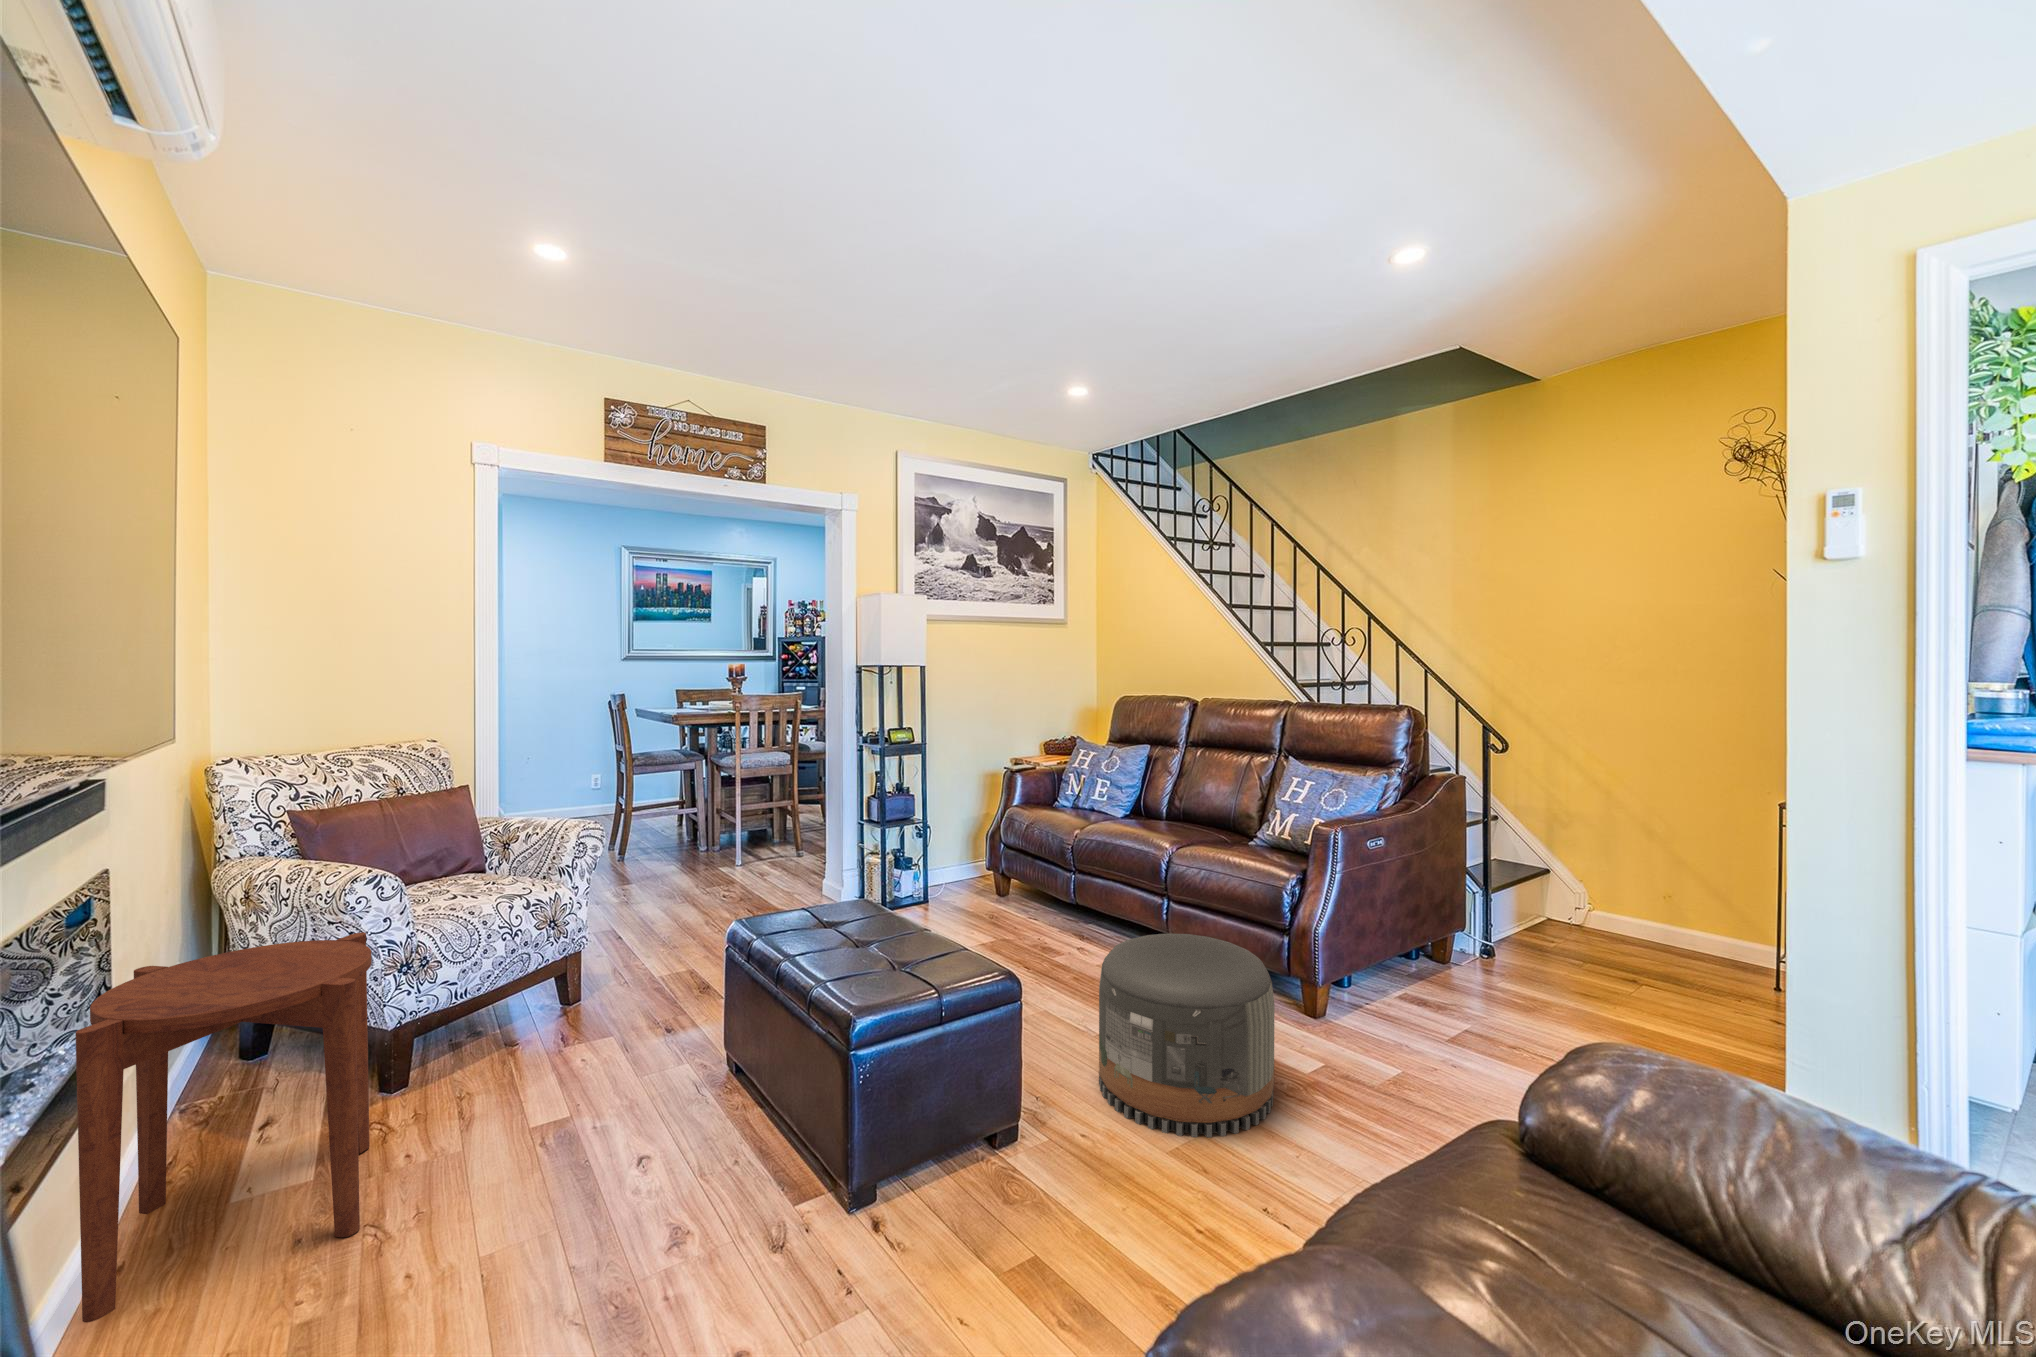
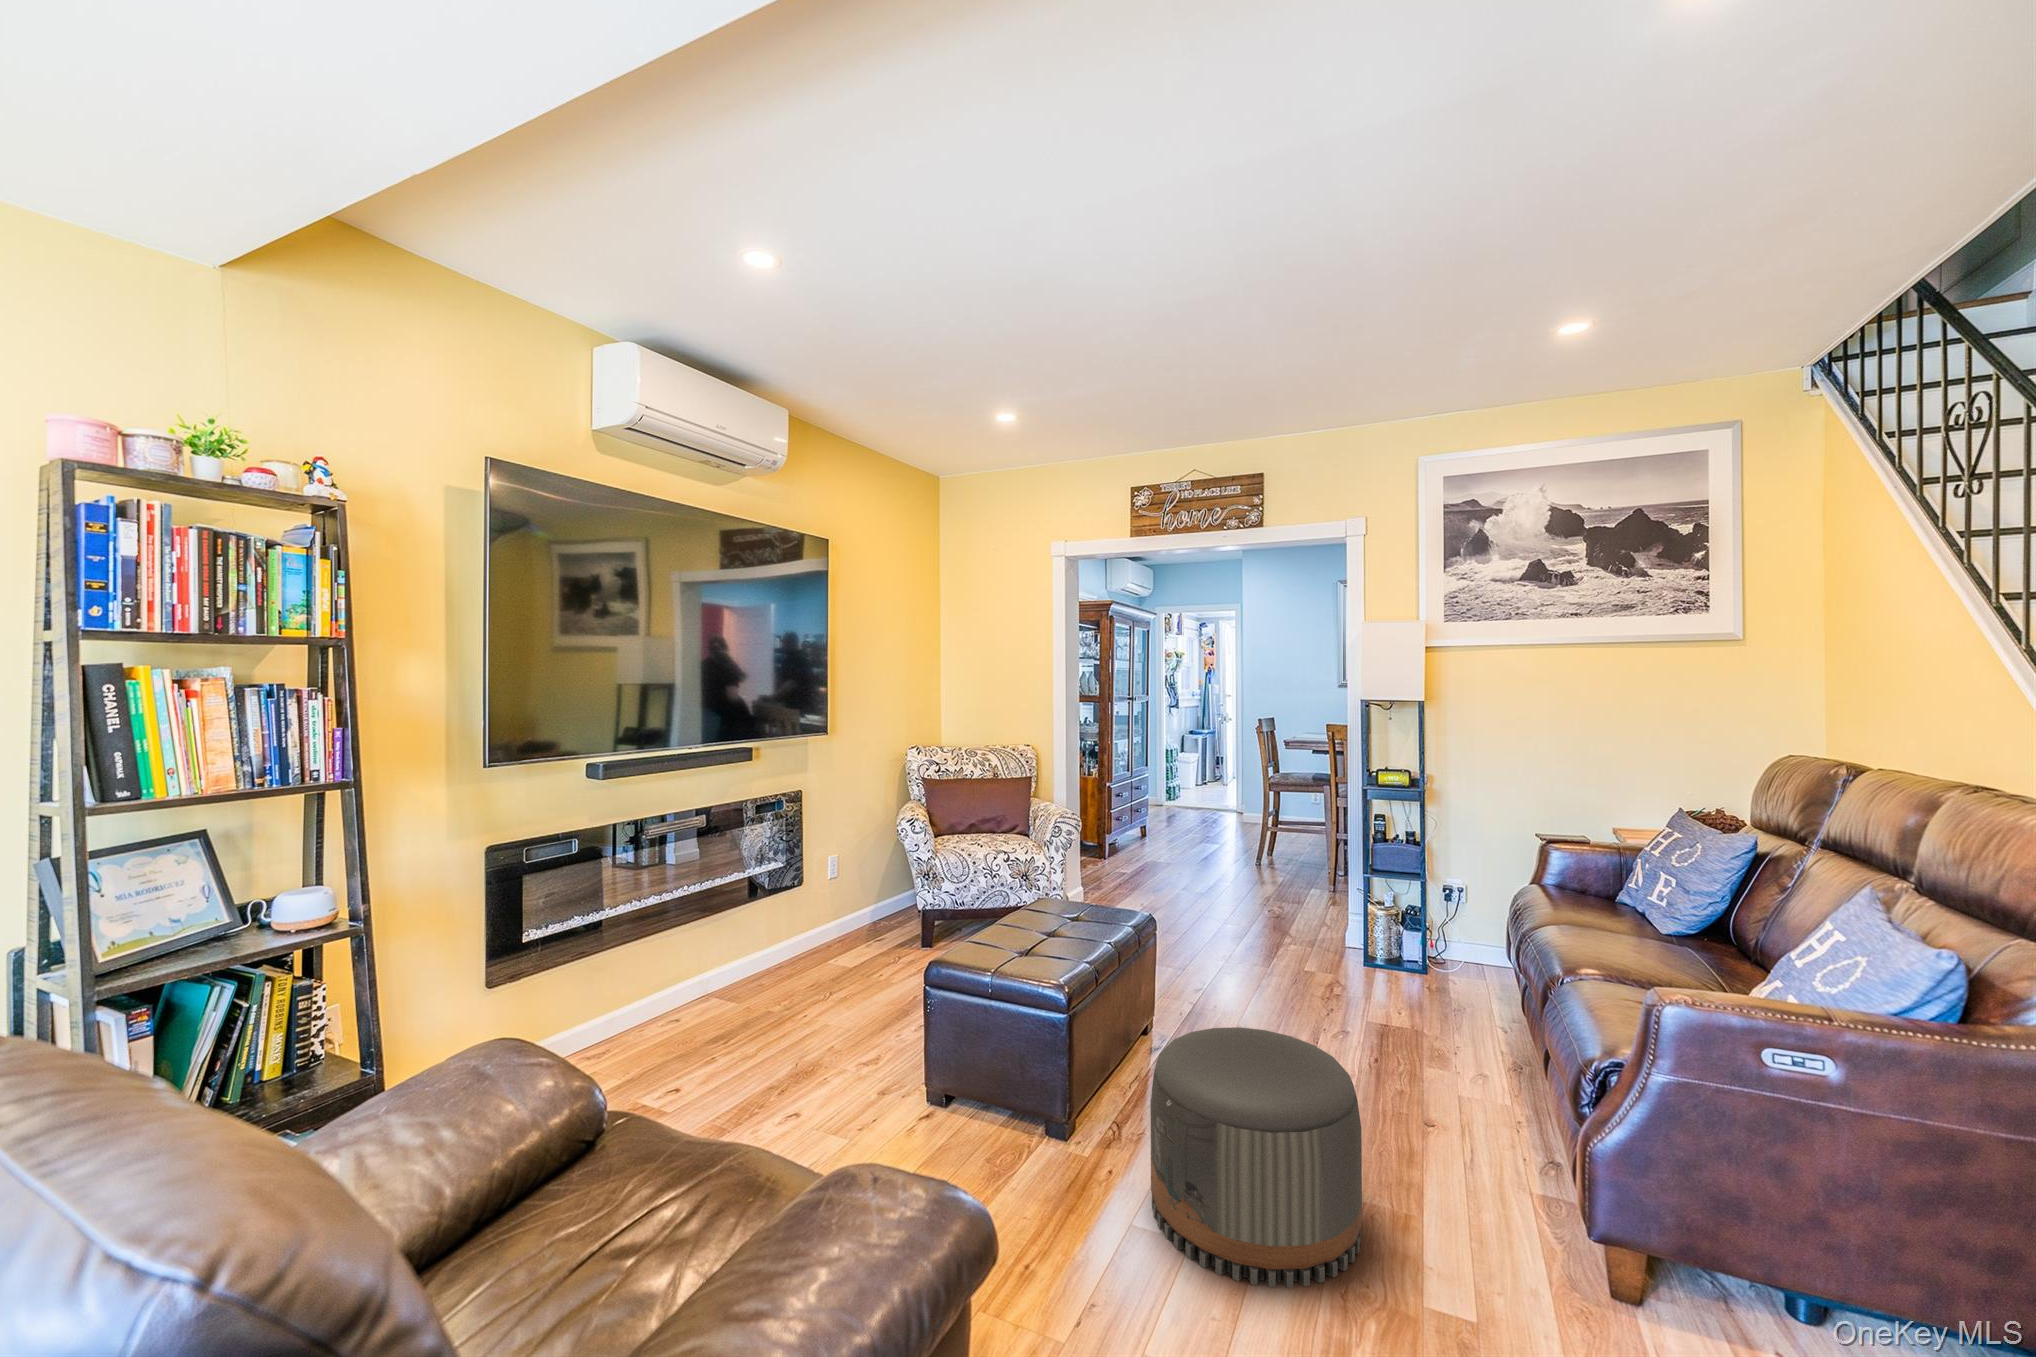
side table: present [76,932,372,1322] -> none [761,838,885,991]

